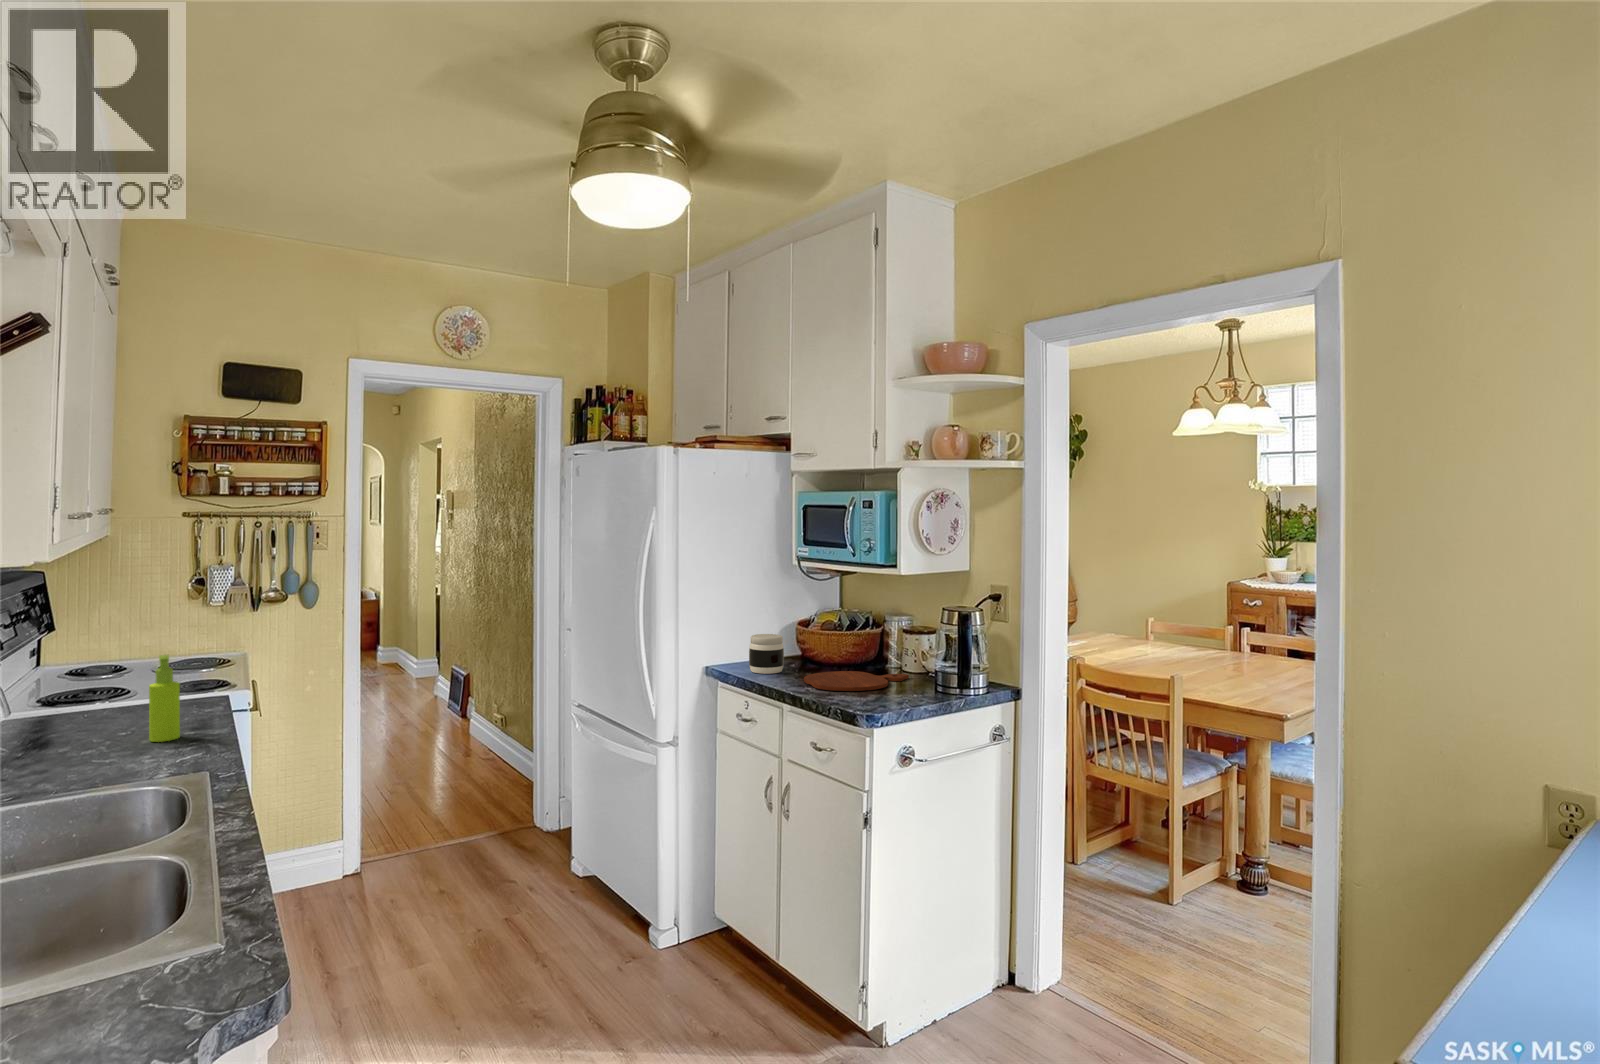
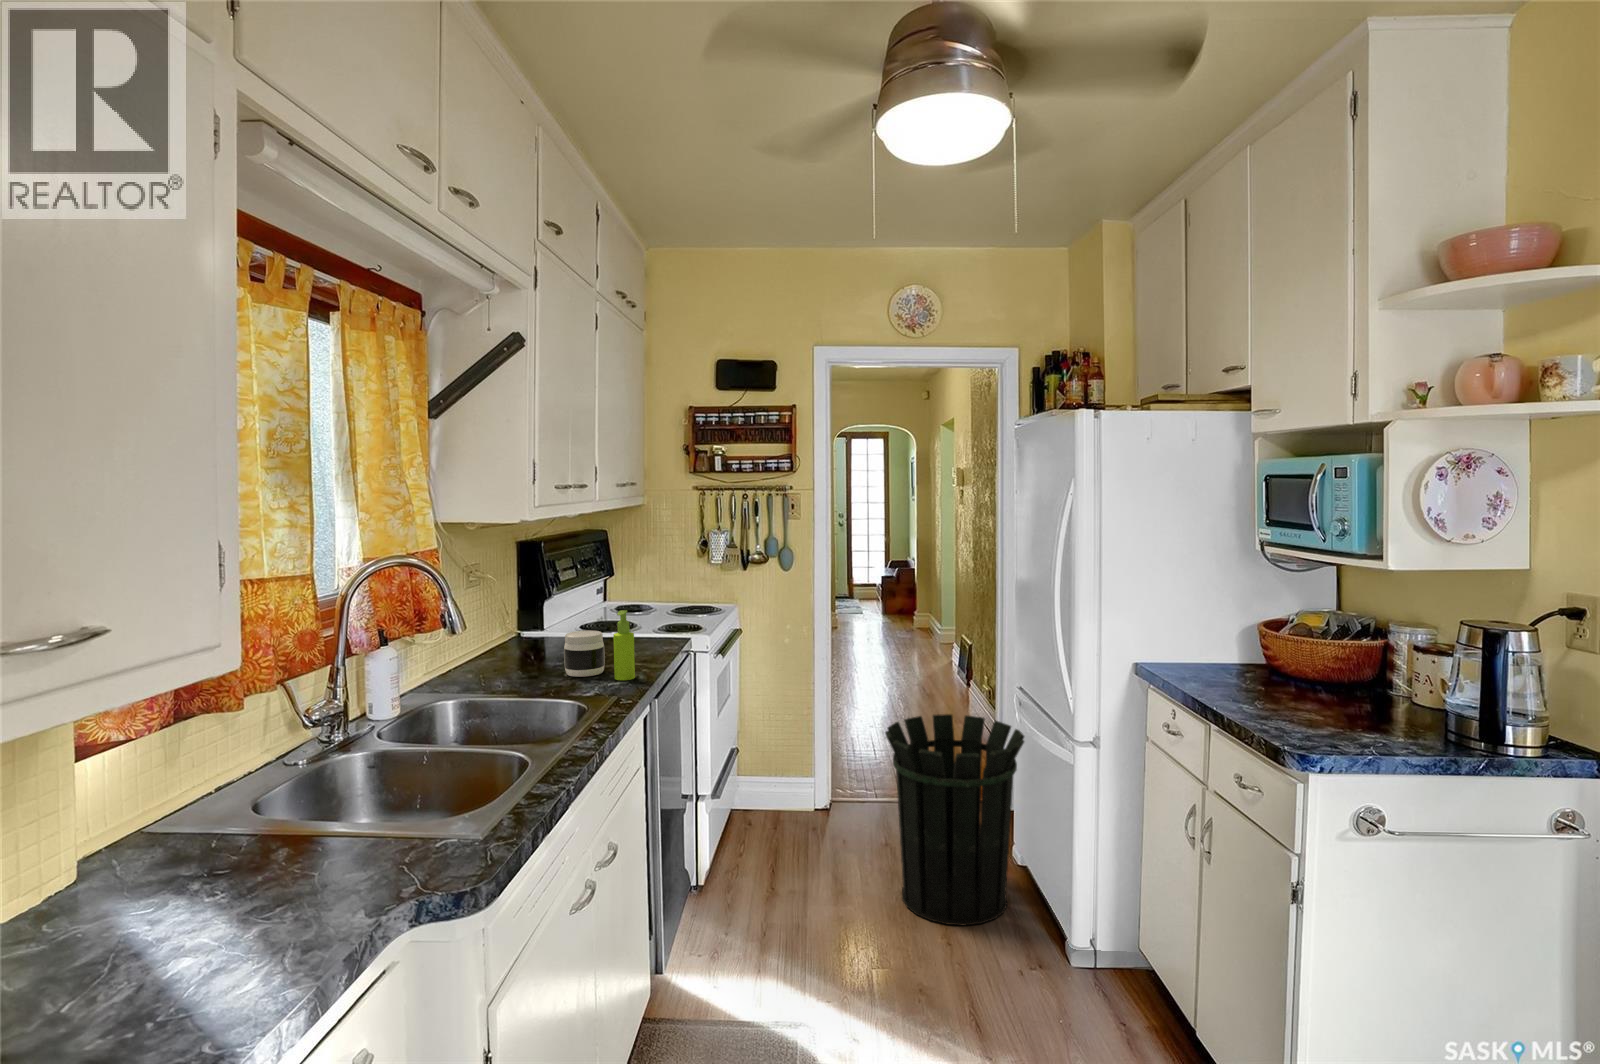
jar: present [749,634,784,674] -> present [564,630,605,677]
cutting board: present [804,671,909,691] -> none [1244,688,1409,721]
waste bin: none [461,740,604,950] -> present [885,714,1024,925]

